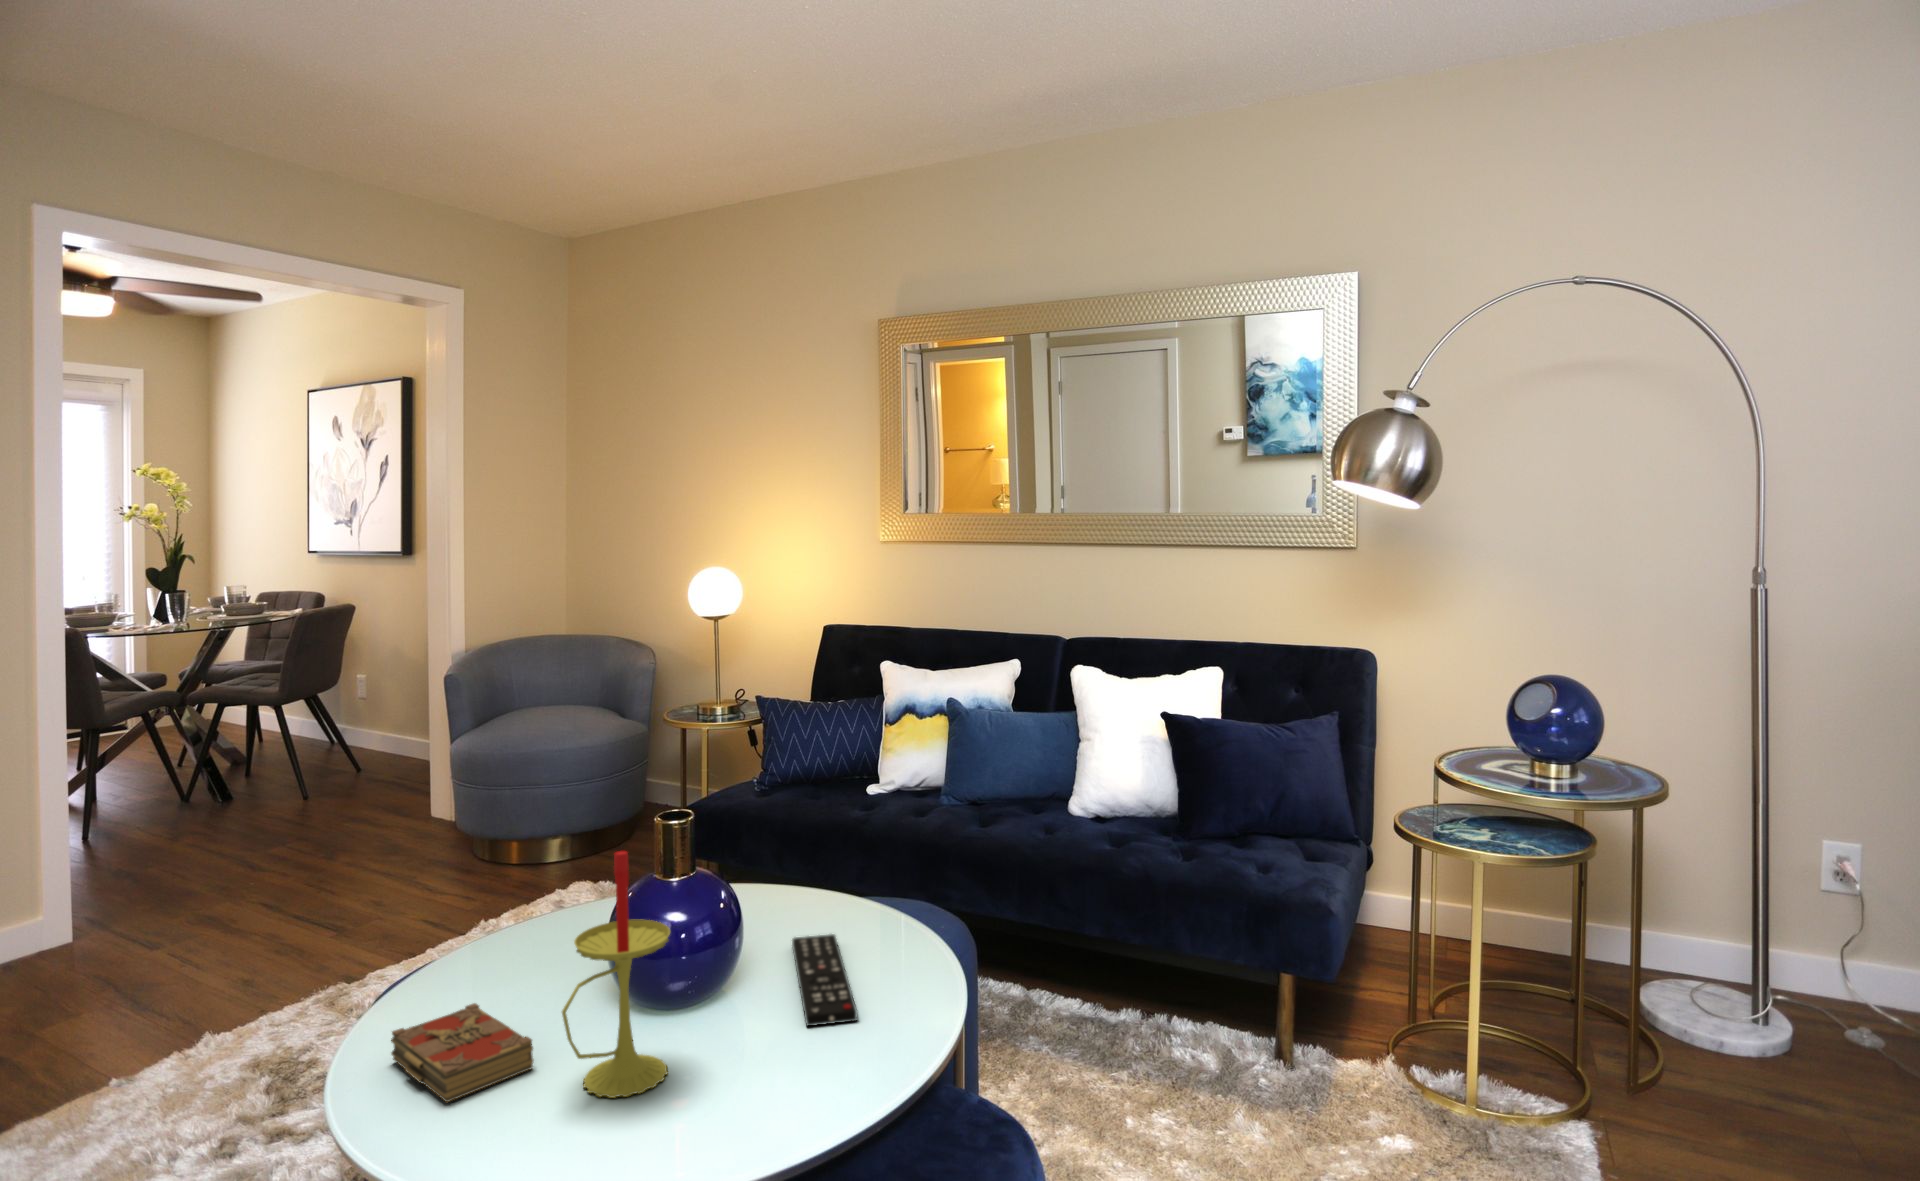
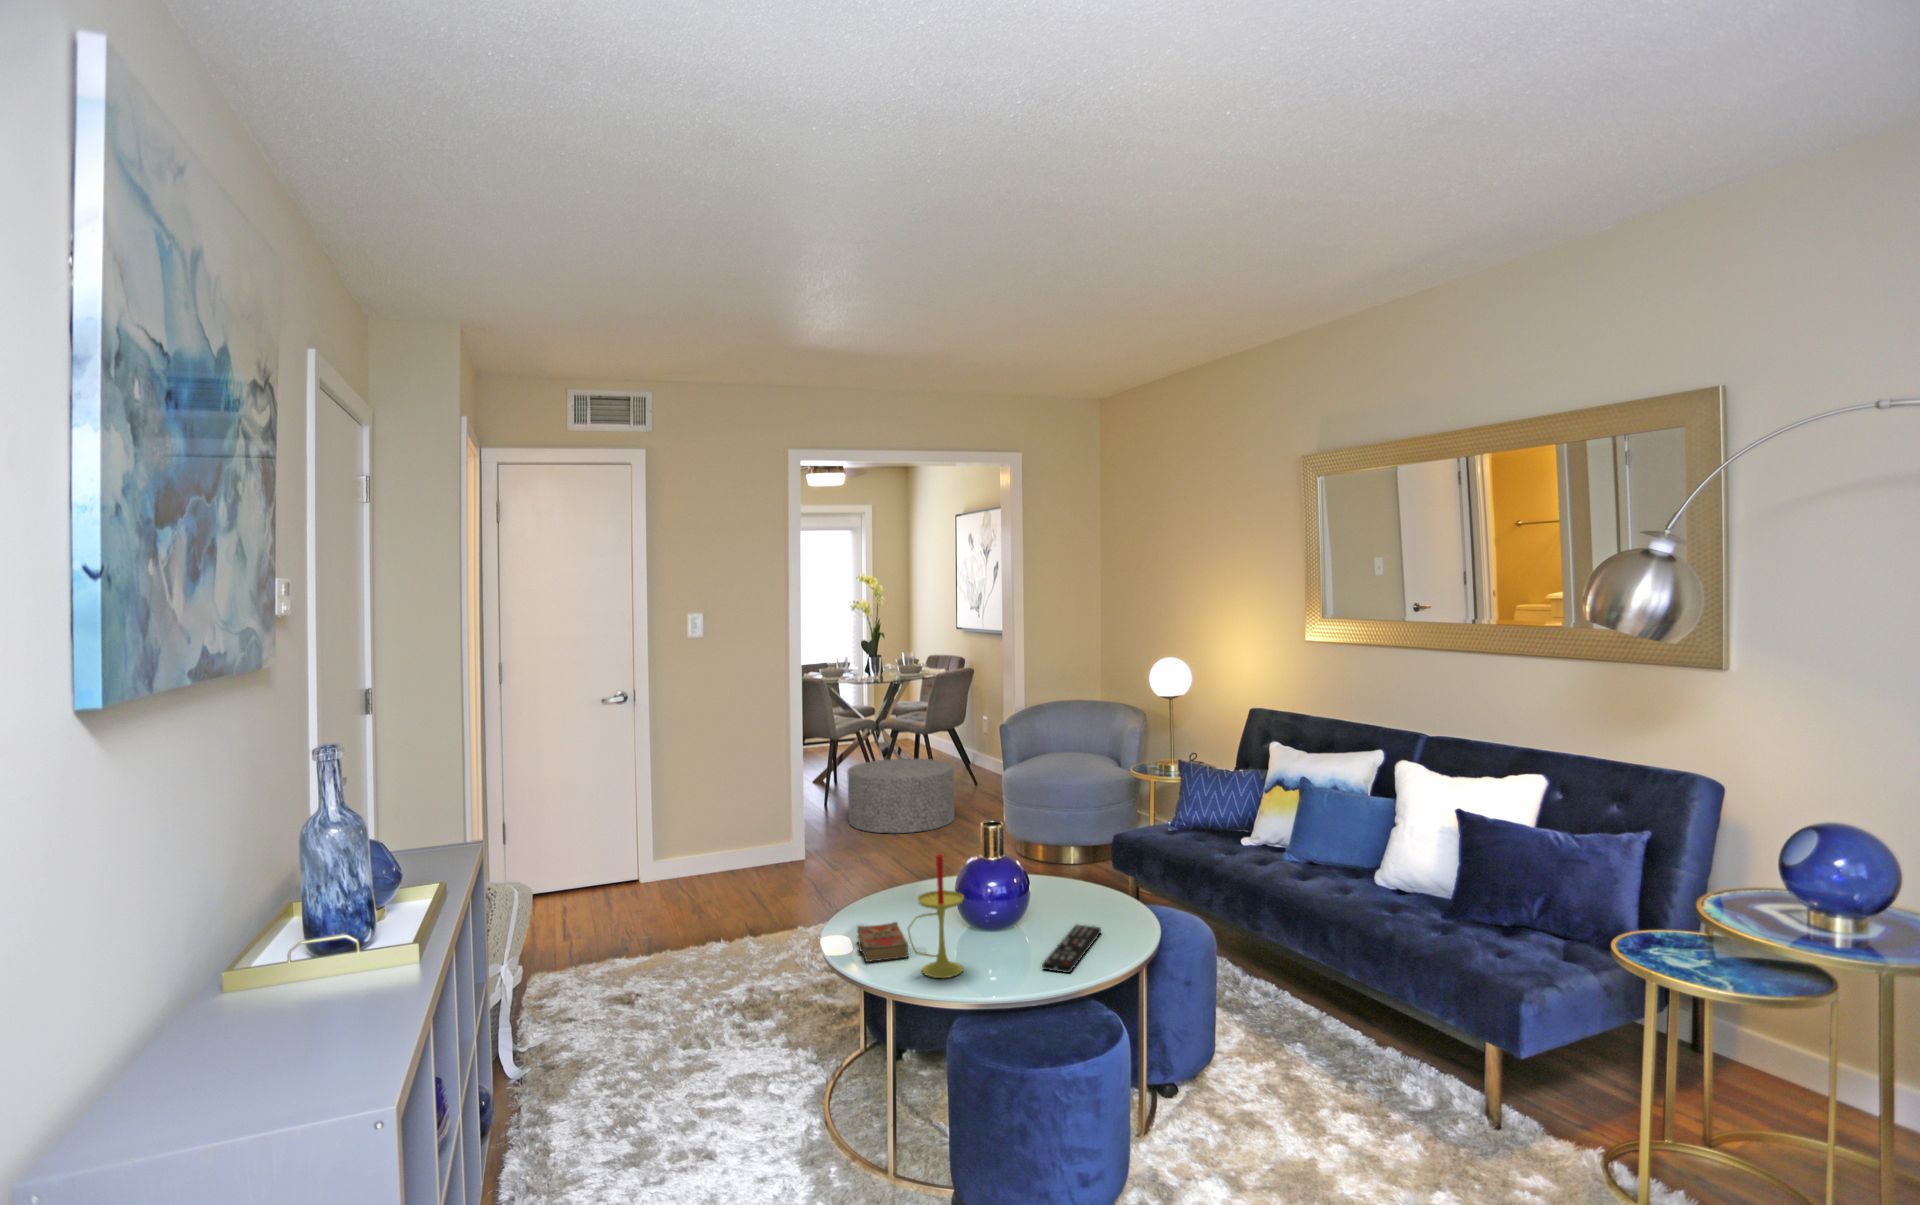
ottoman: none [143,742,349,866] -> present [847,759,955,833]

